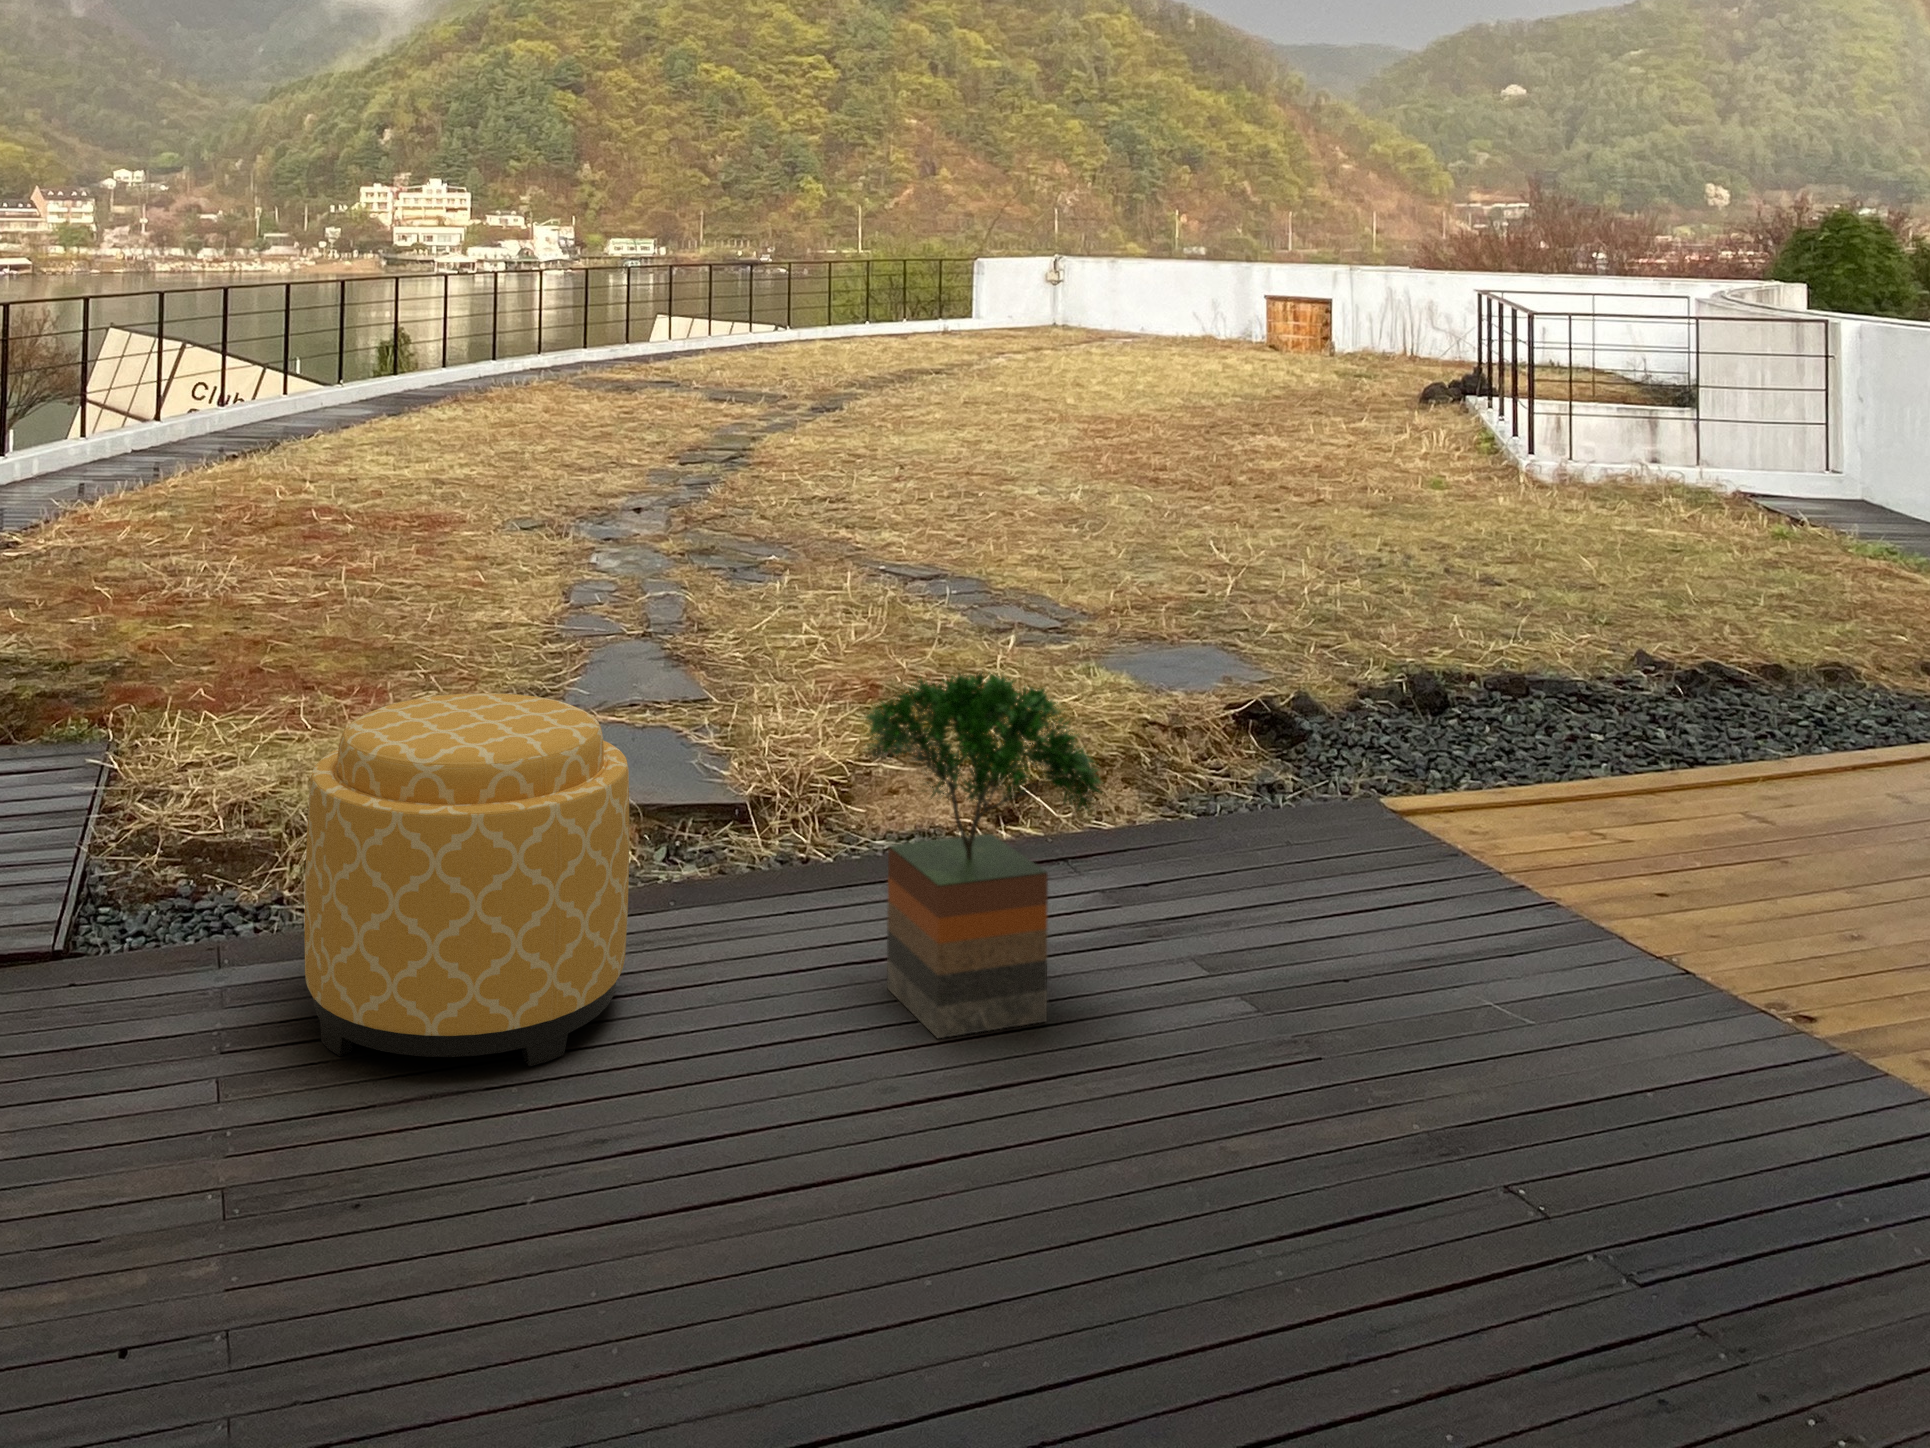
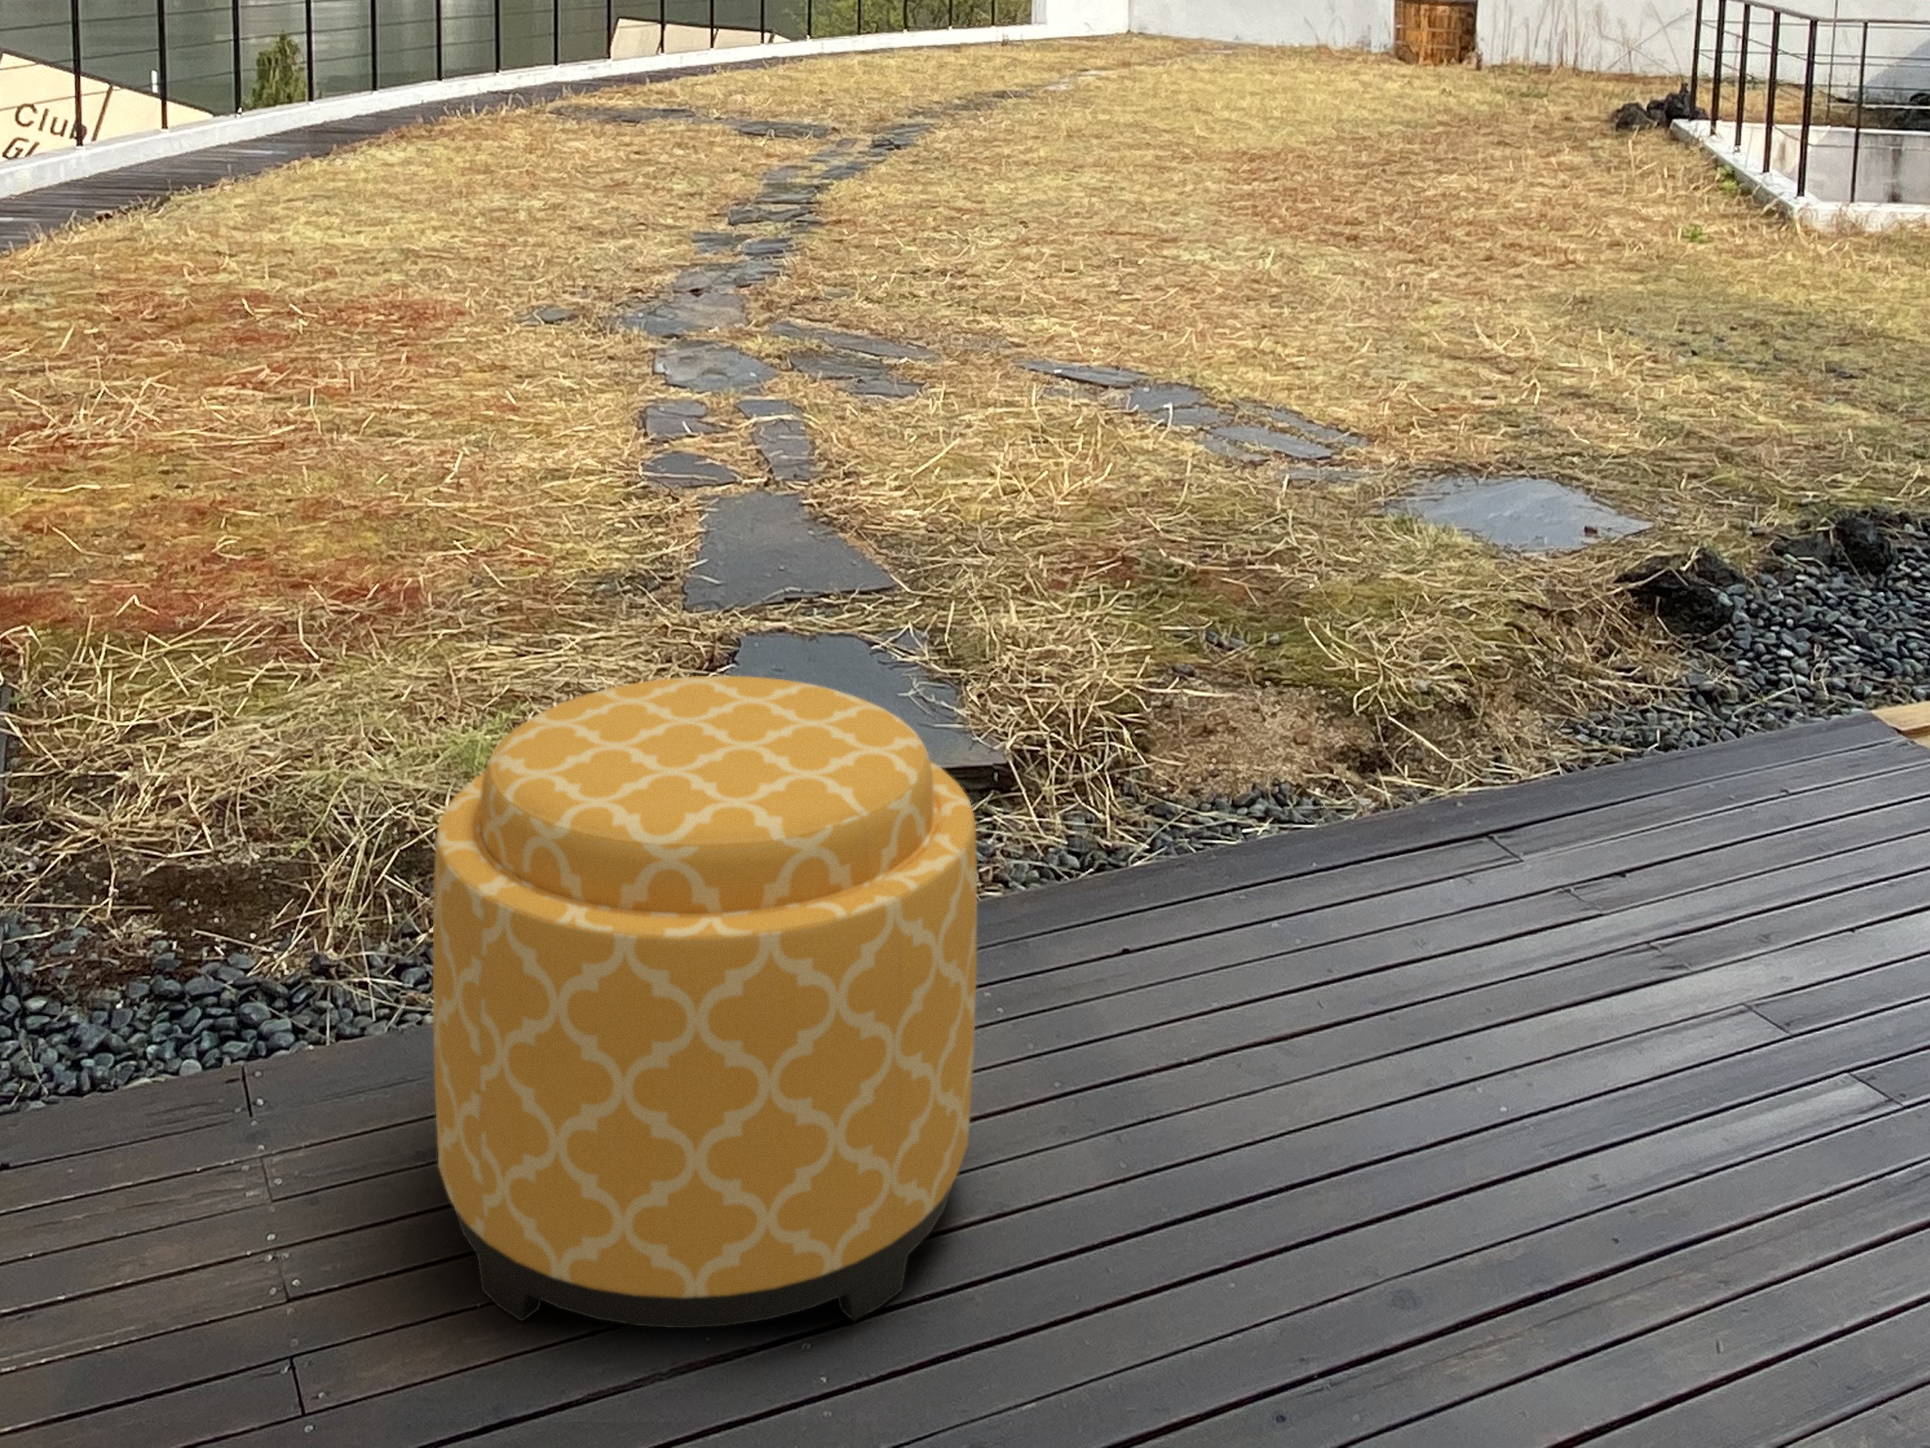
potted tree: present [867,672,1101,1038] -> none [1325,613,1756,1209]

